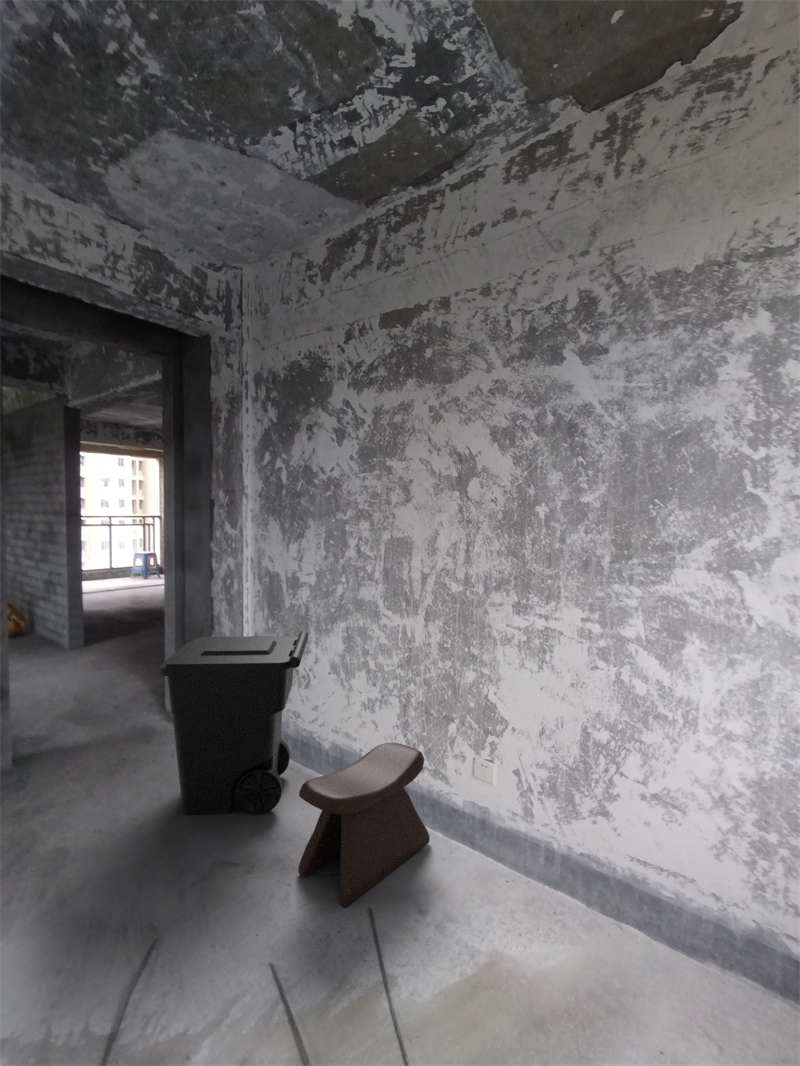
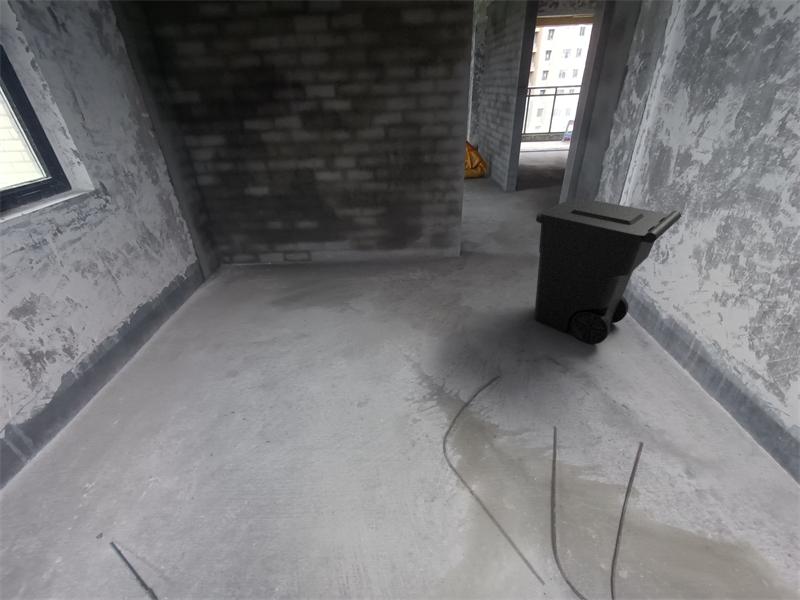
stool: present [298,742,430,907] -> none [596,337,763,438]

